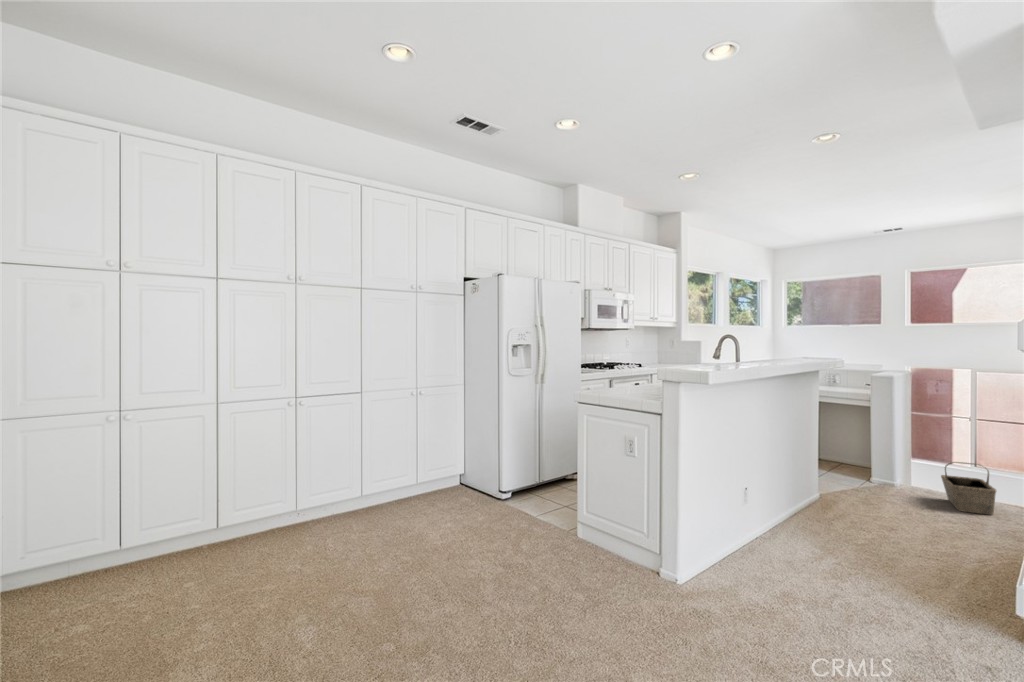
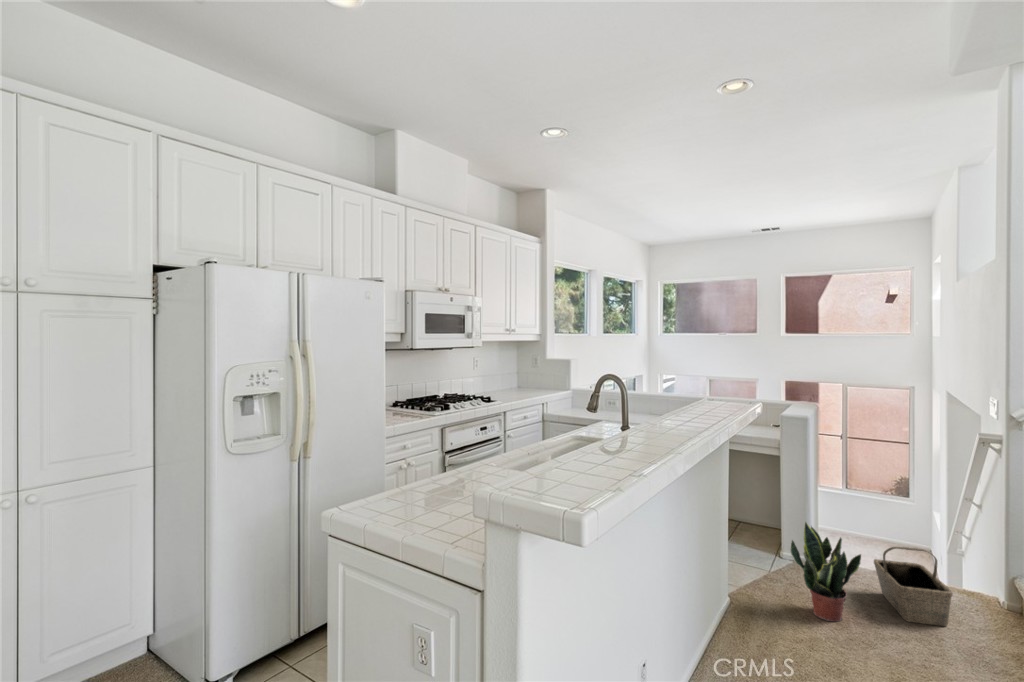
potted plant: none [866,438,922,507] -> present [791,522,861,622]

